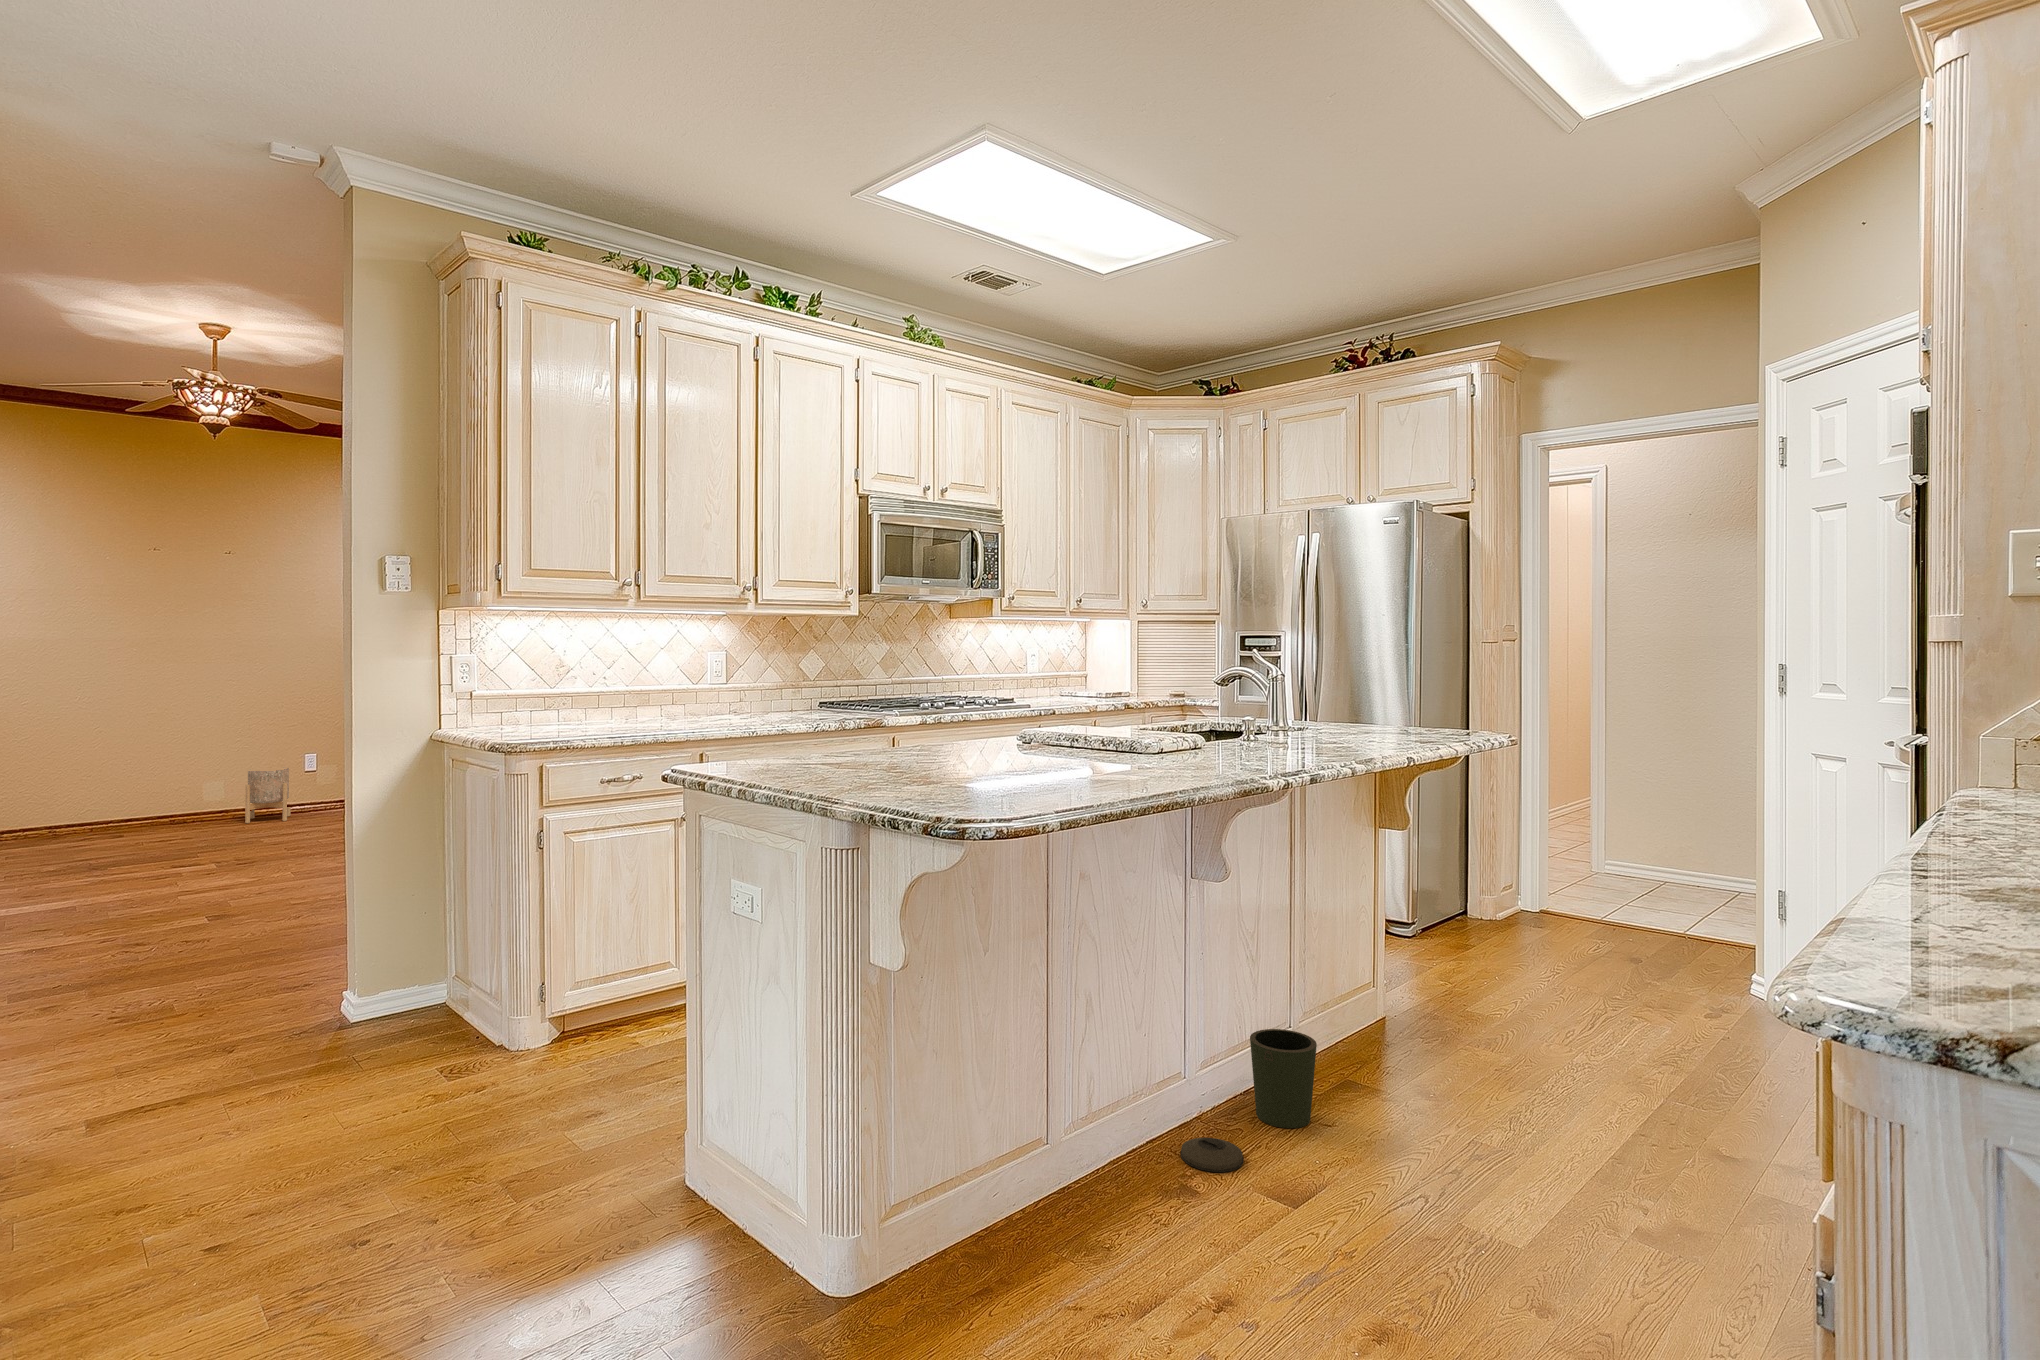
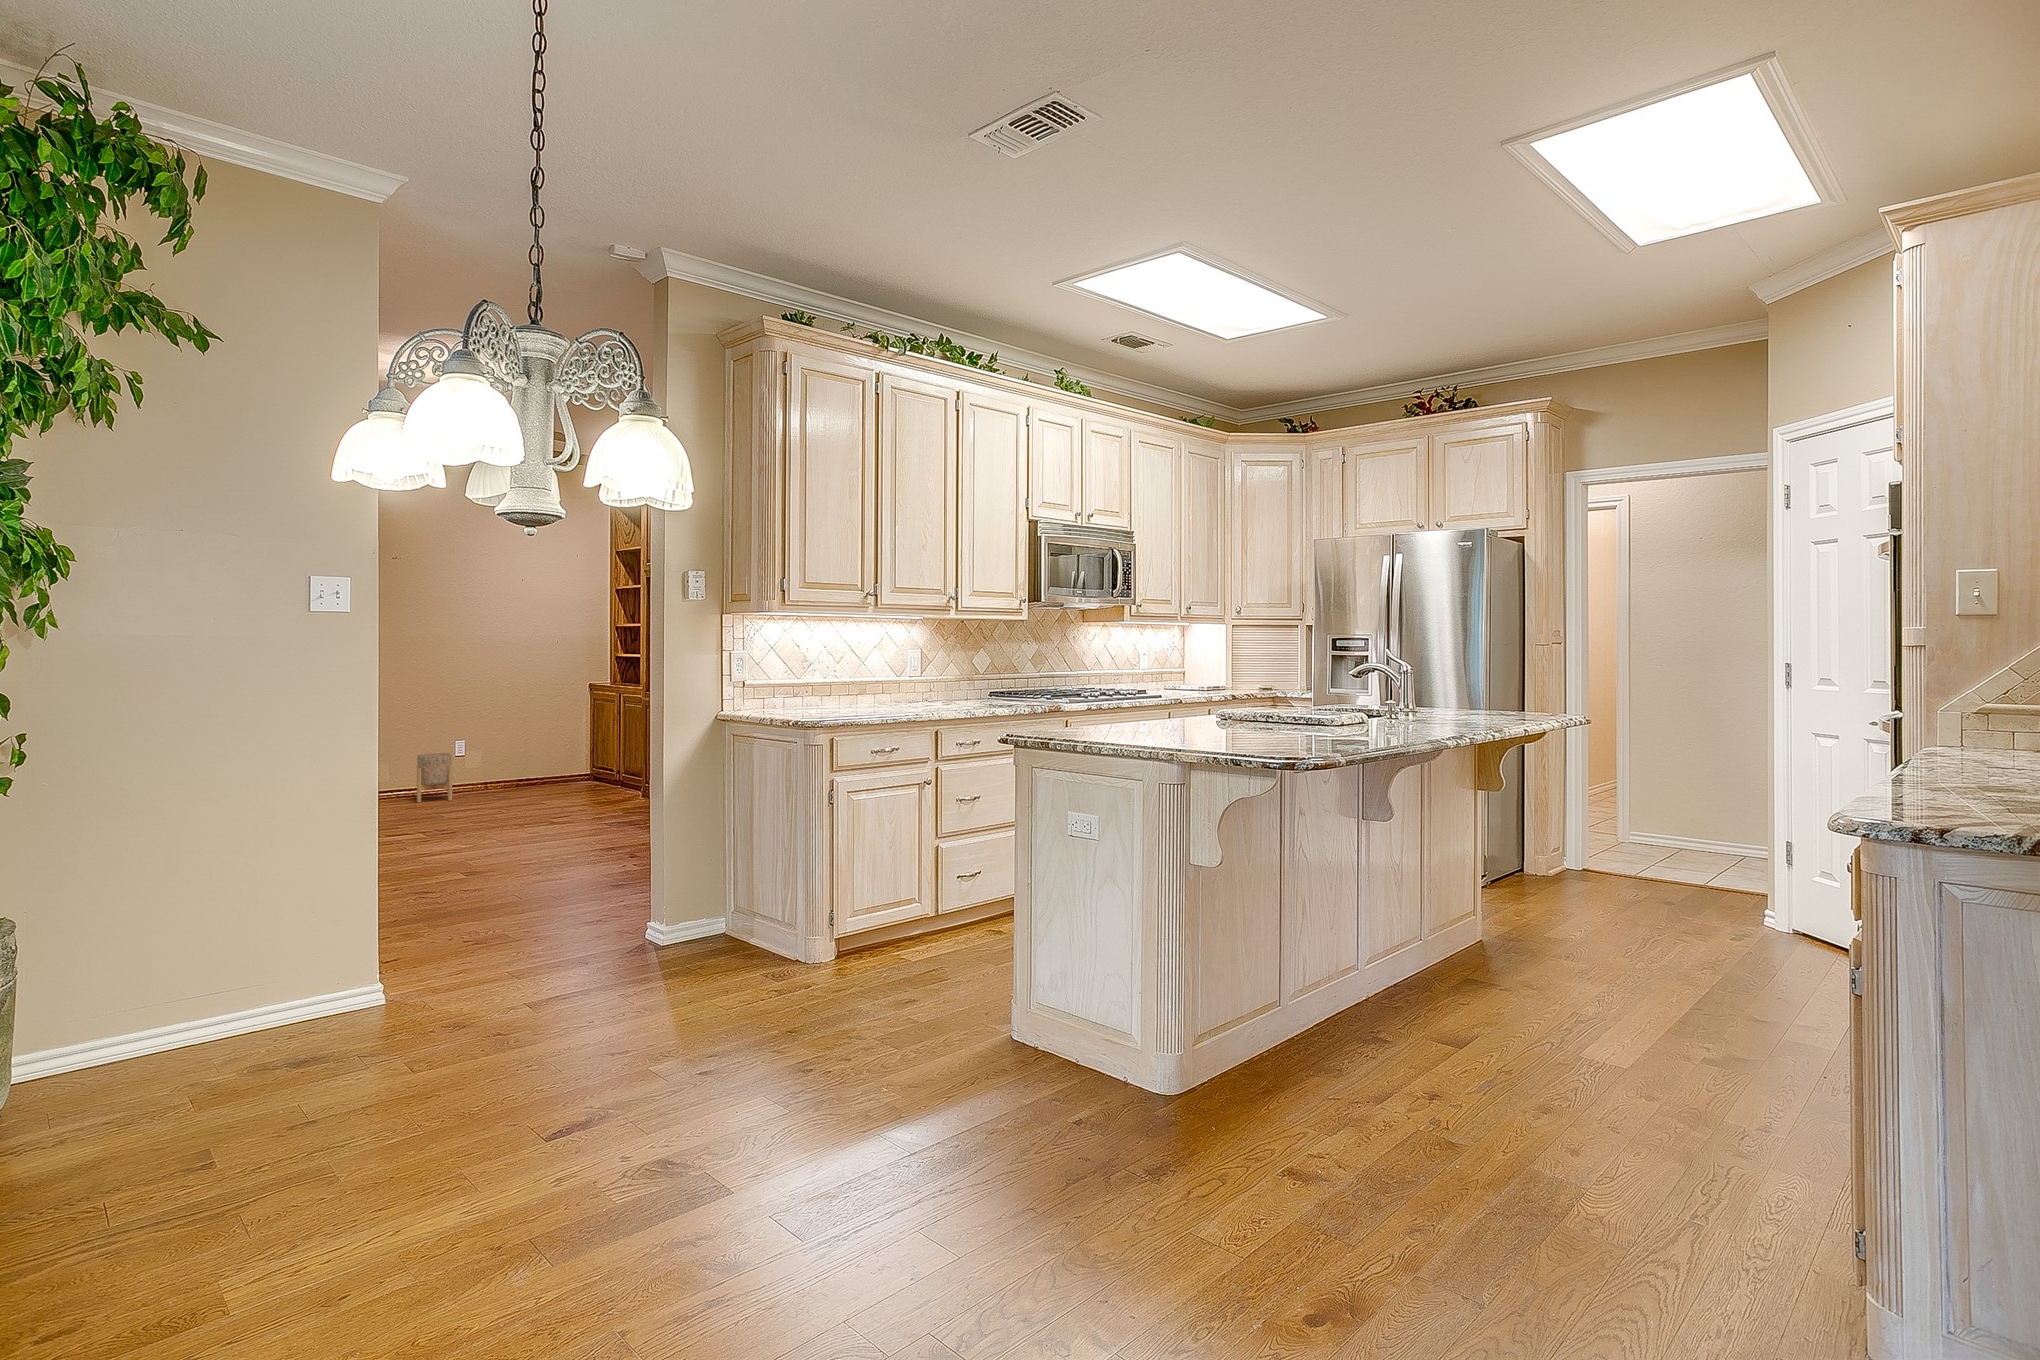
trash can: present [1181,1029,1317,1172] -> none [1361,936,1453,1029]

